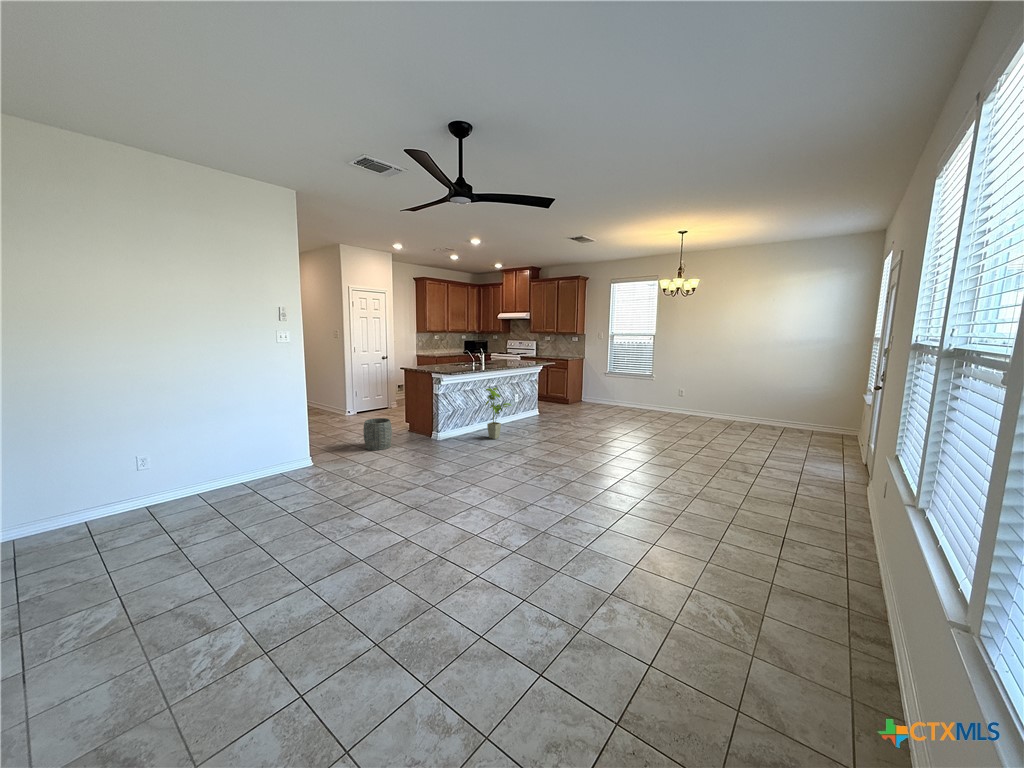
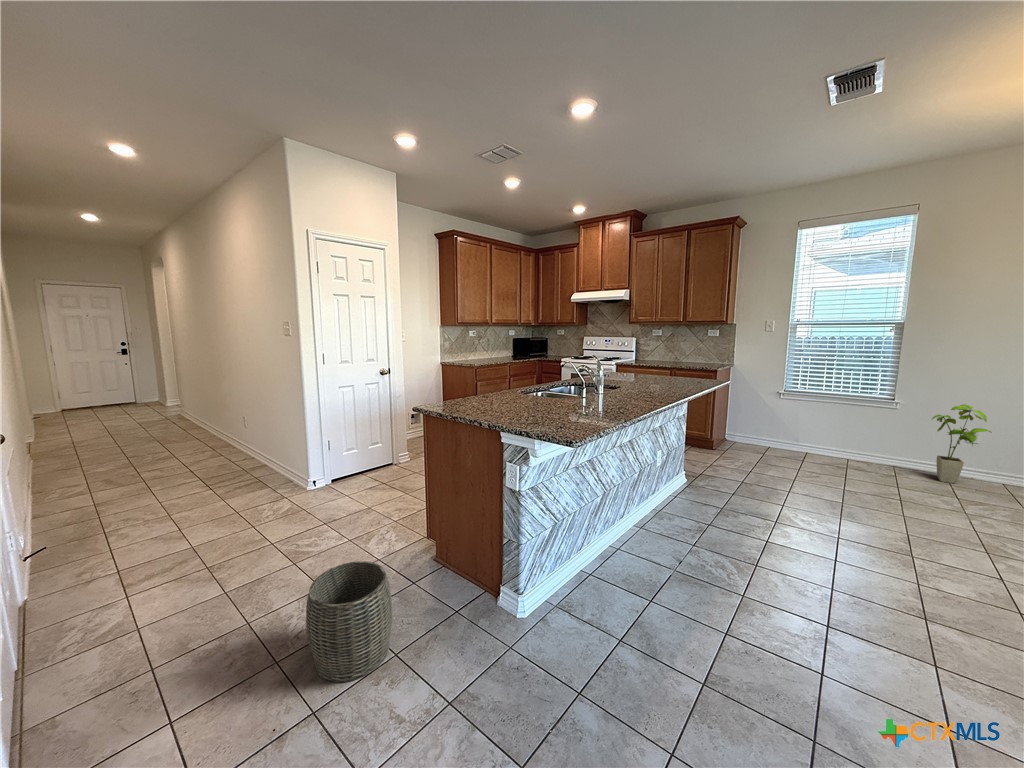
house plant: present [485,388,511,439] -> present [932,404,991,483]

